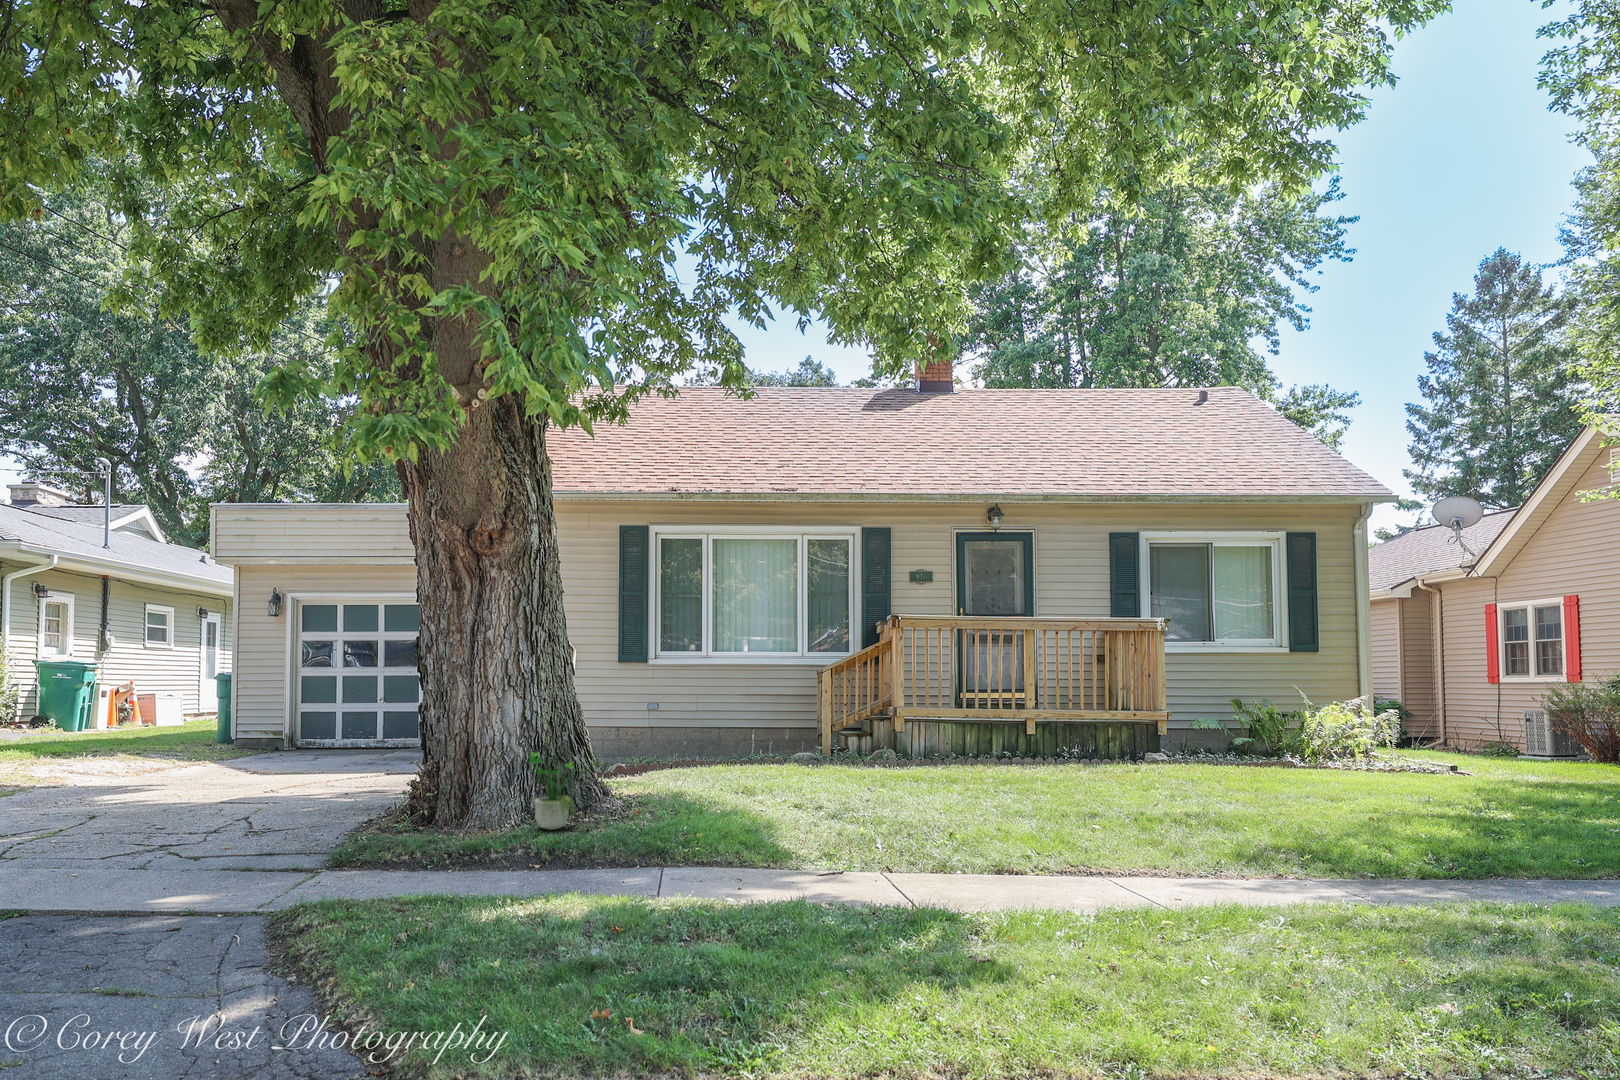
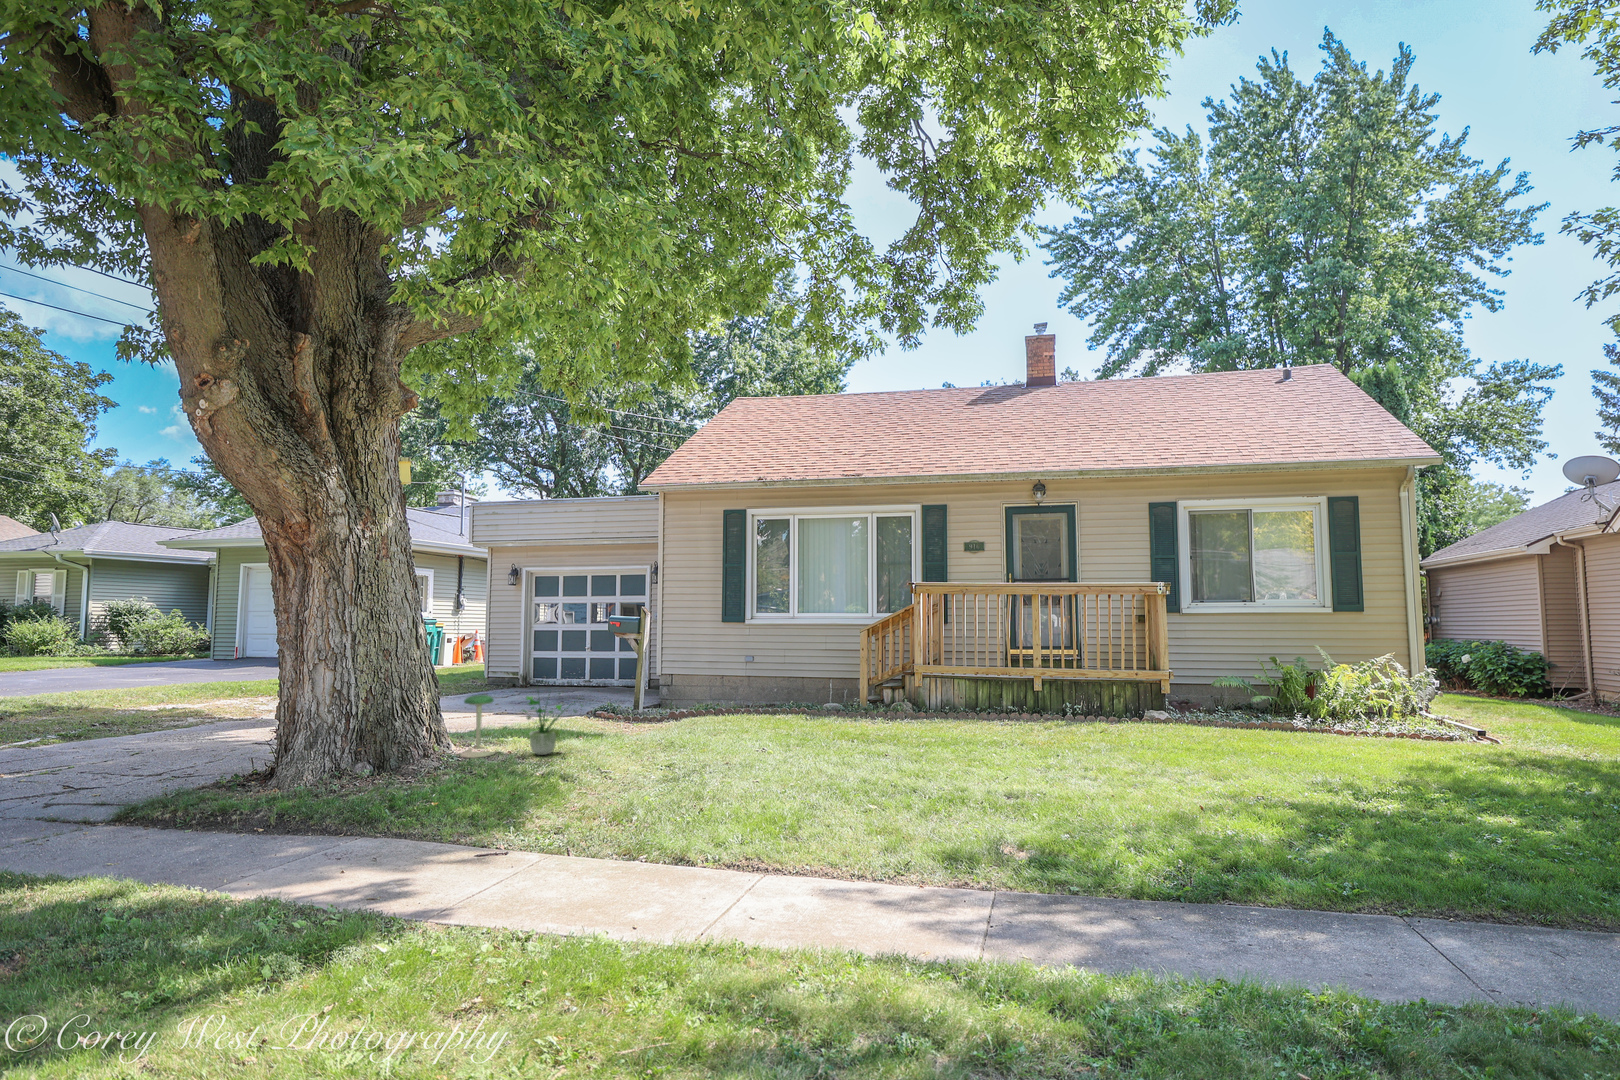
stool: none [438,752,485,837] -> present [460,695,495,758]

